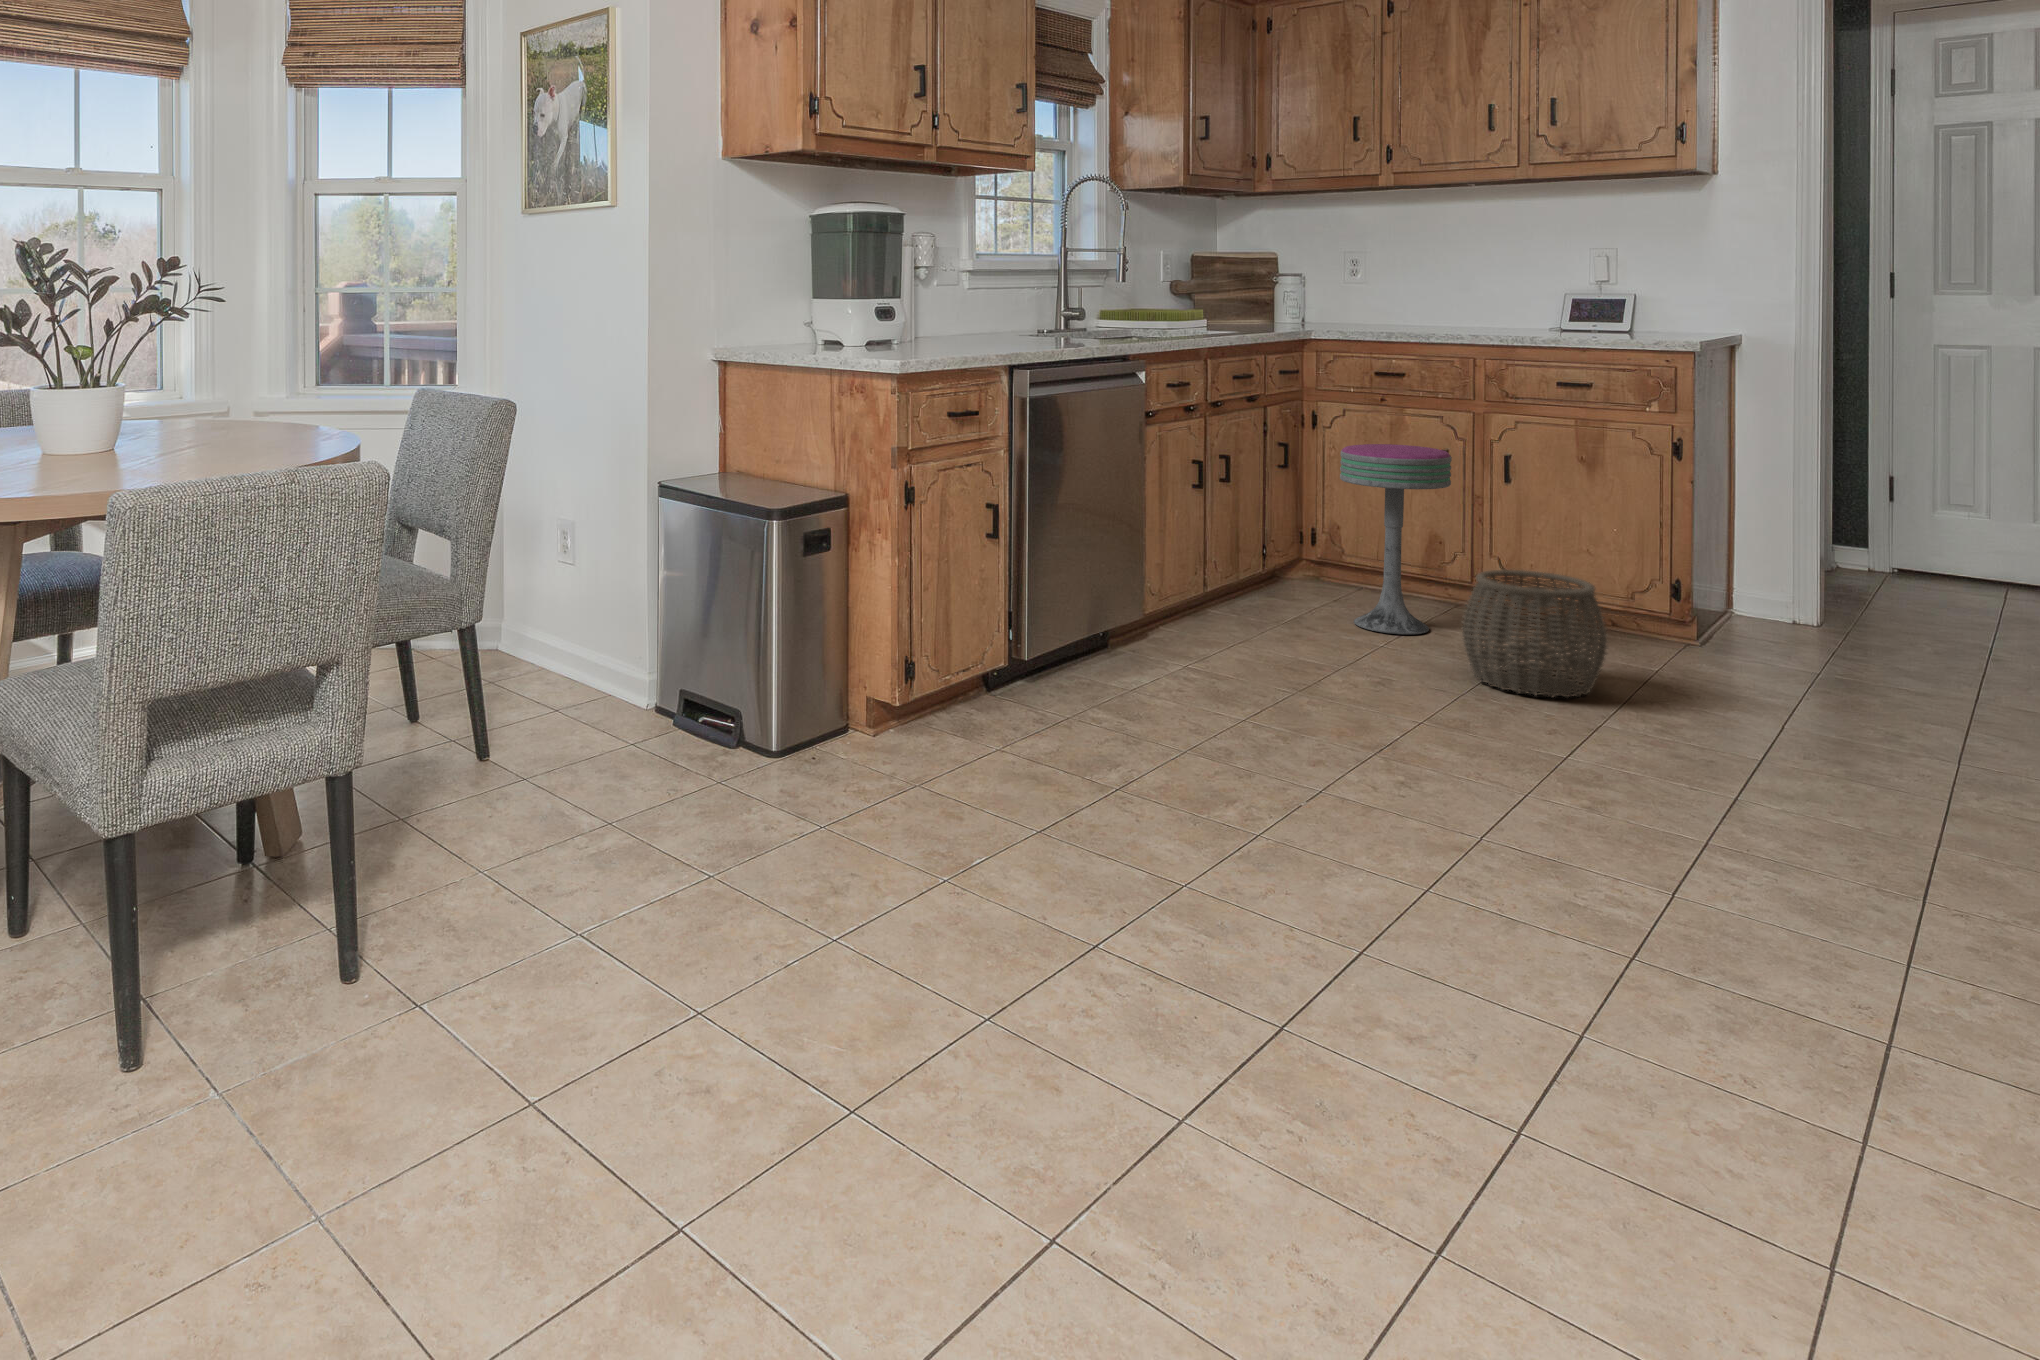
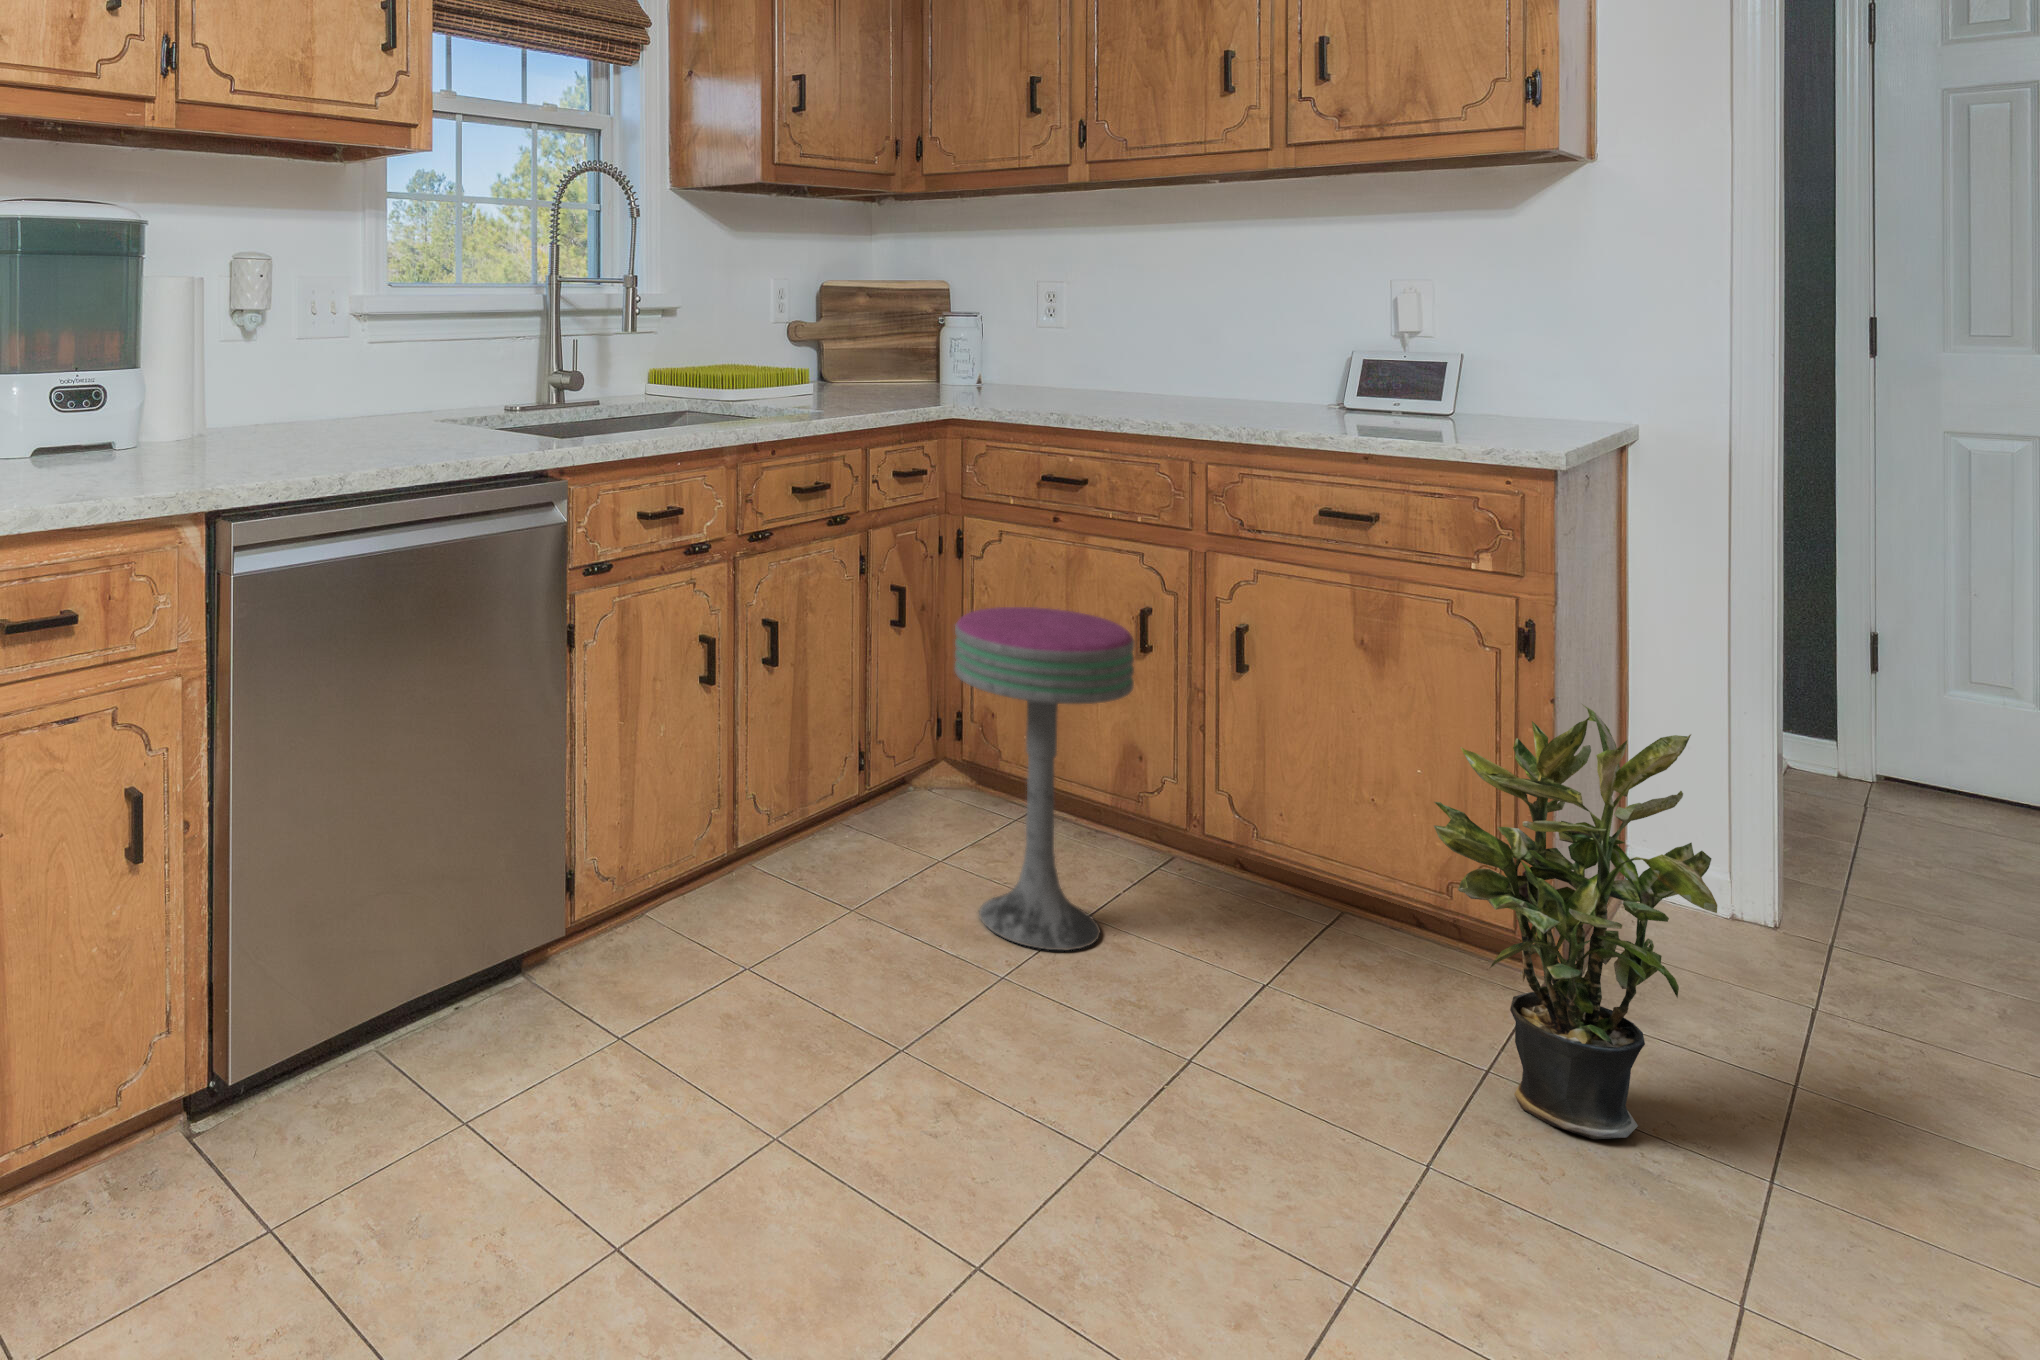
potted plant: none [1628,468,1773,685] -> present [1434,705,1717,1139]
woven basket: present [1462,570,1608,698] -> none [1111,888,1388,1191]

